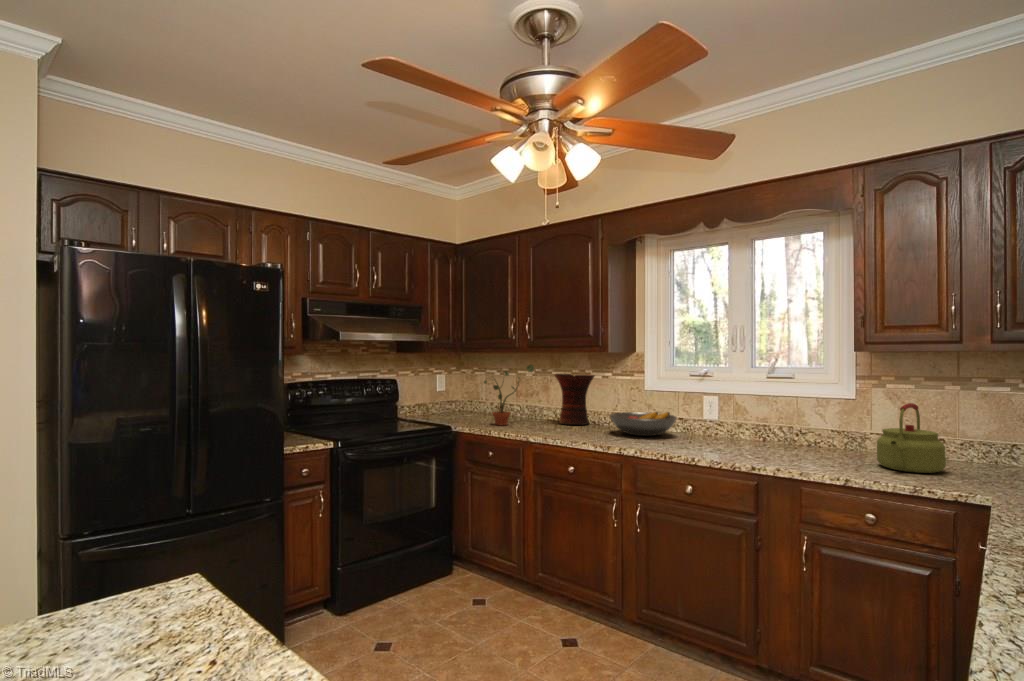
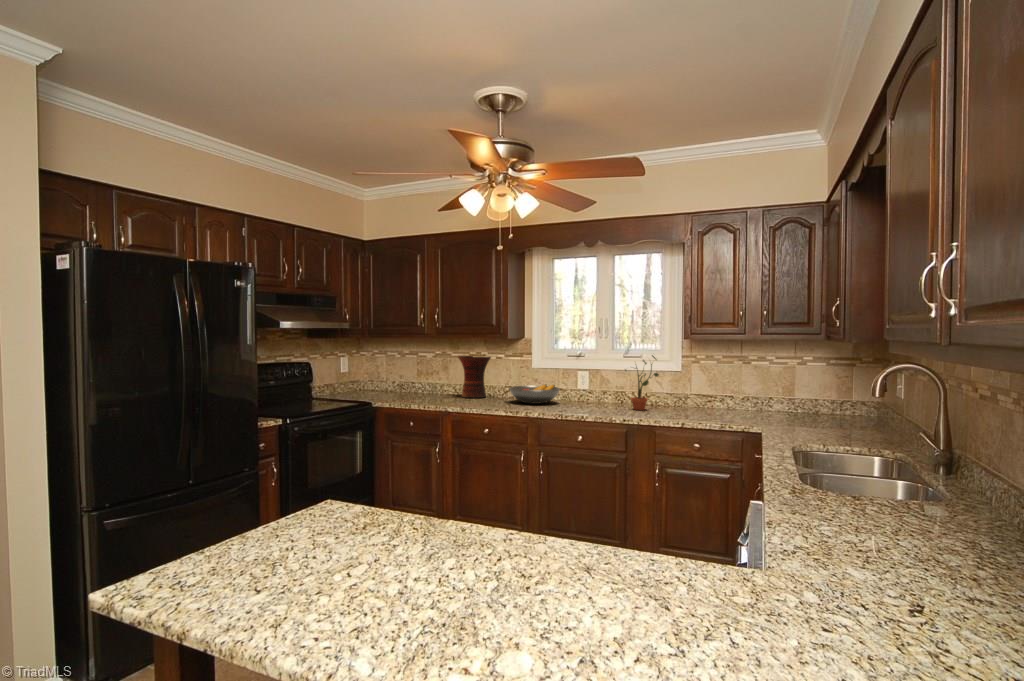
potted plant: present [484,365,534,426] -> present [625,355,659,410]
kettle: present [877,403,946,473] -> none [696,373,735,418]

